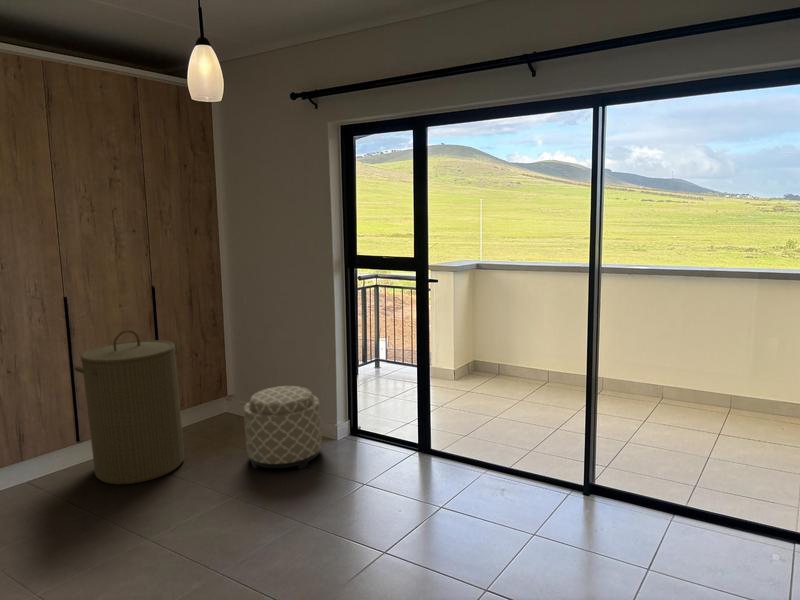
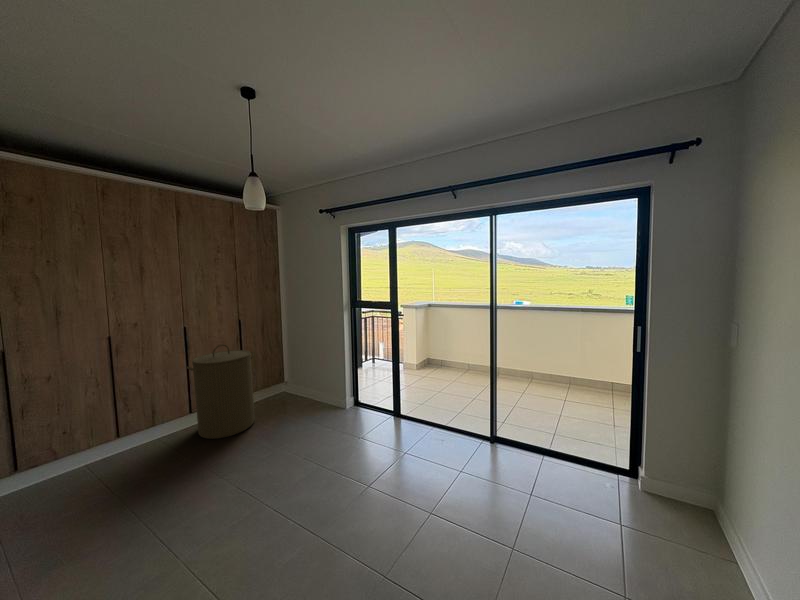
ottoman: present [244,386,322,469] -> none [290,376,337,428]

